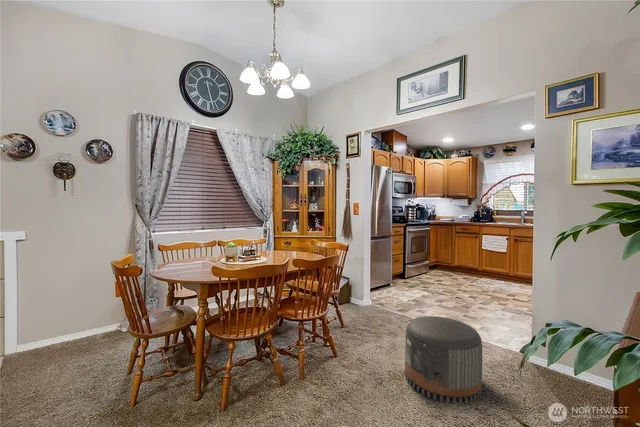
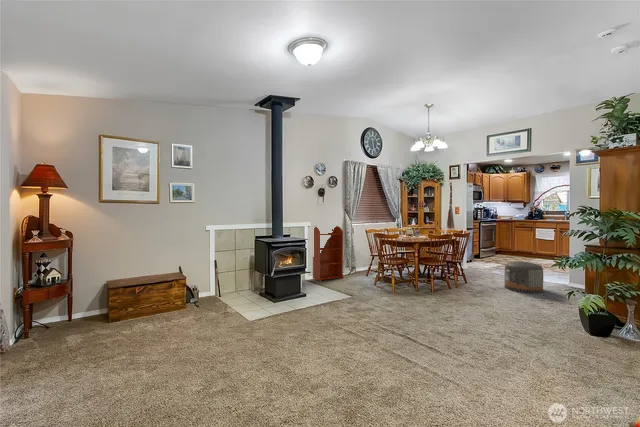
bookcase: none [32,232,108,361] -> present [313,226,344,281]

